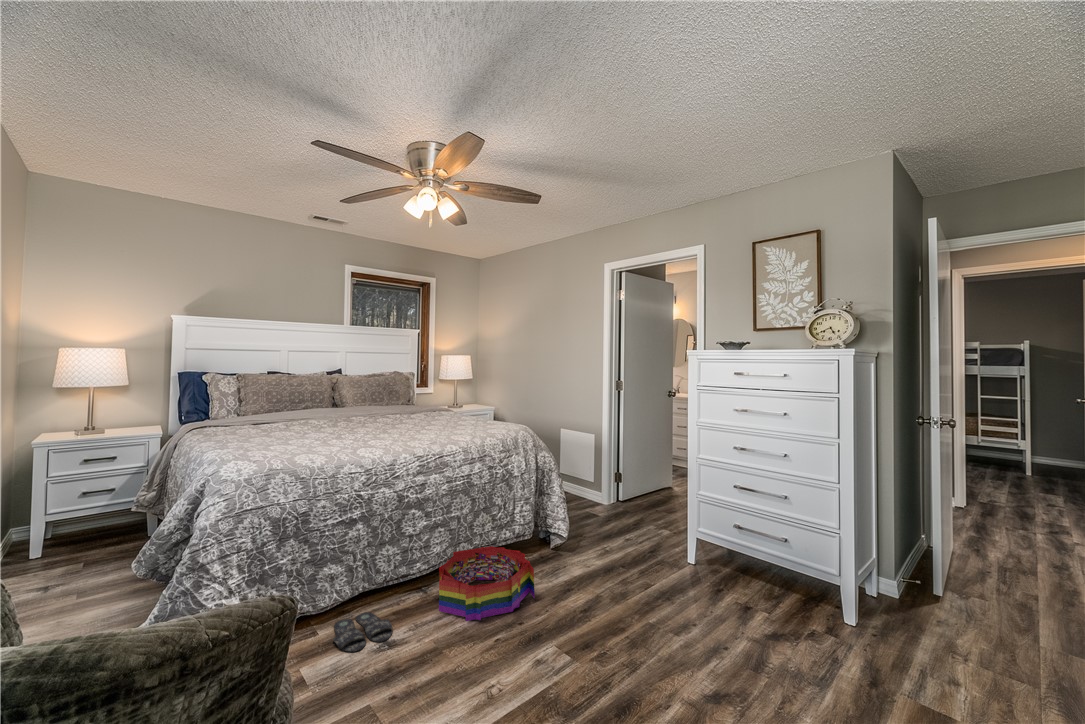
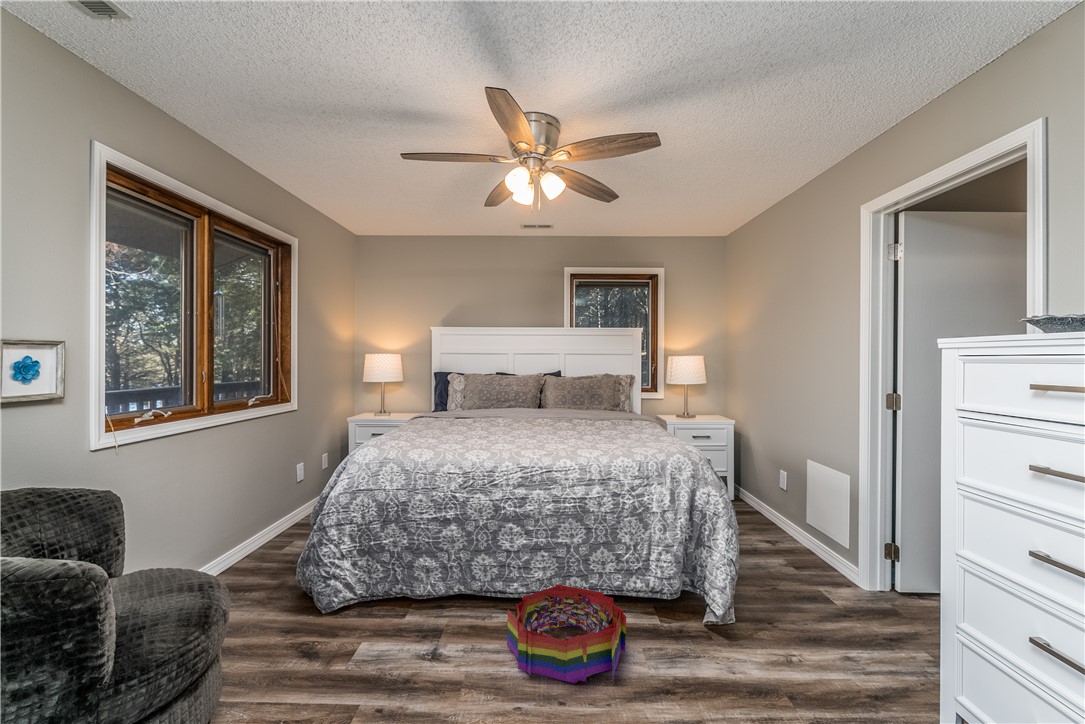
slippers: present [333,612,393,652] -> none [402,615,460,652]

